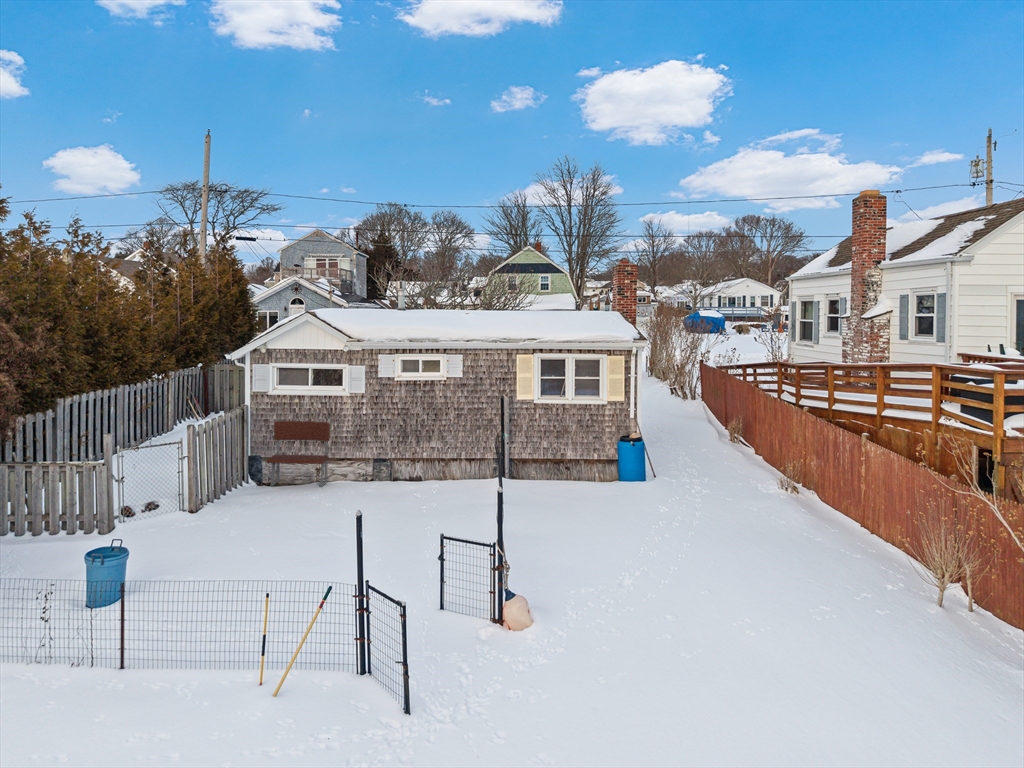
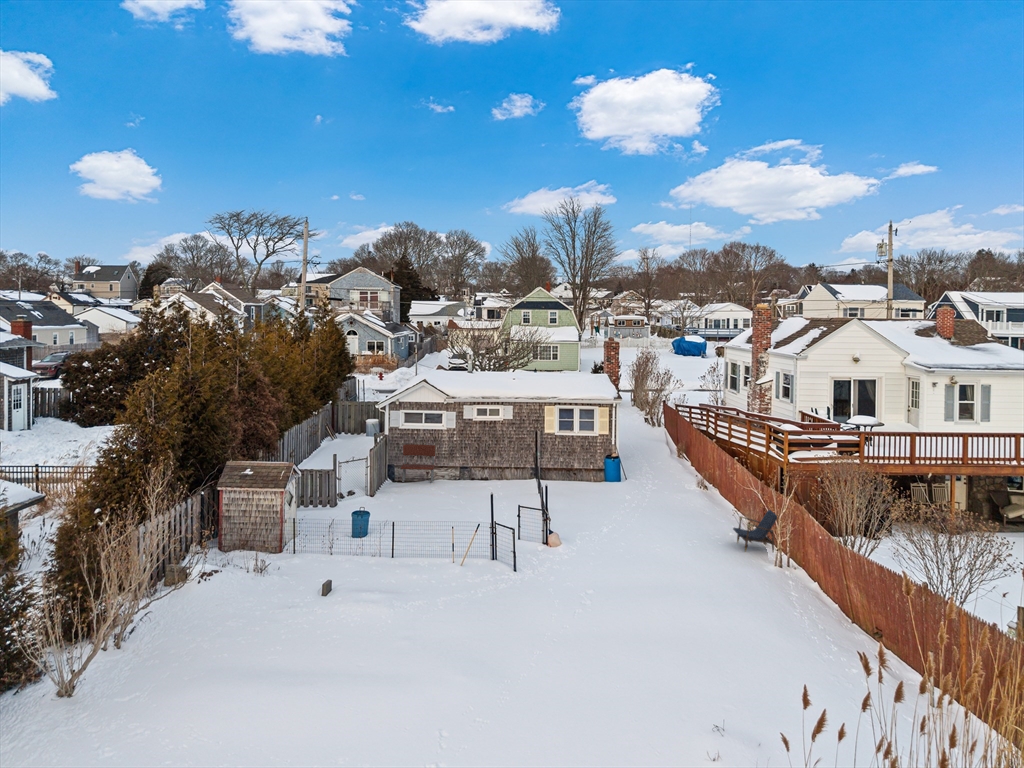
lounge chair: none [893,541,1003,636] -> present [733,510,777,552]

